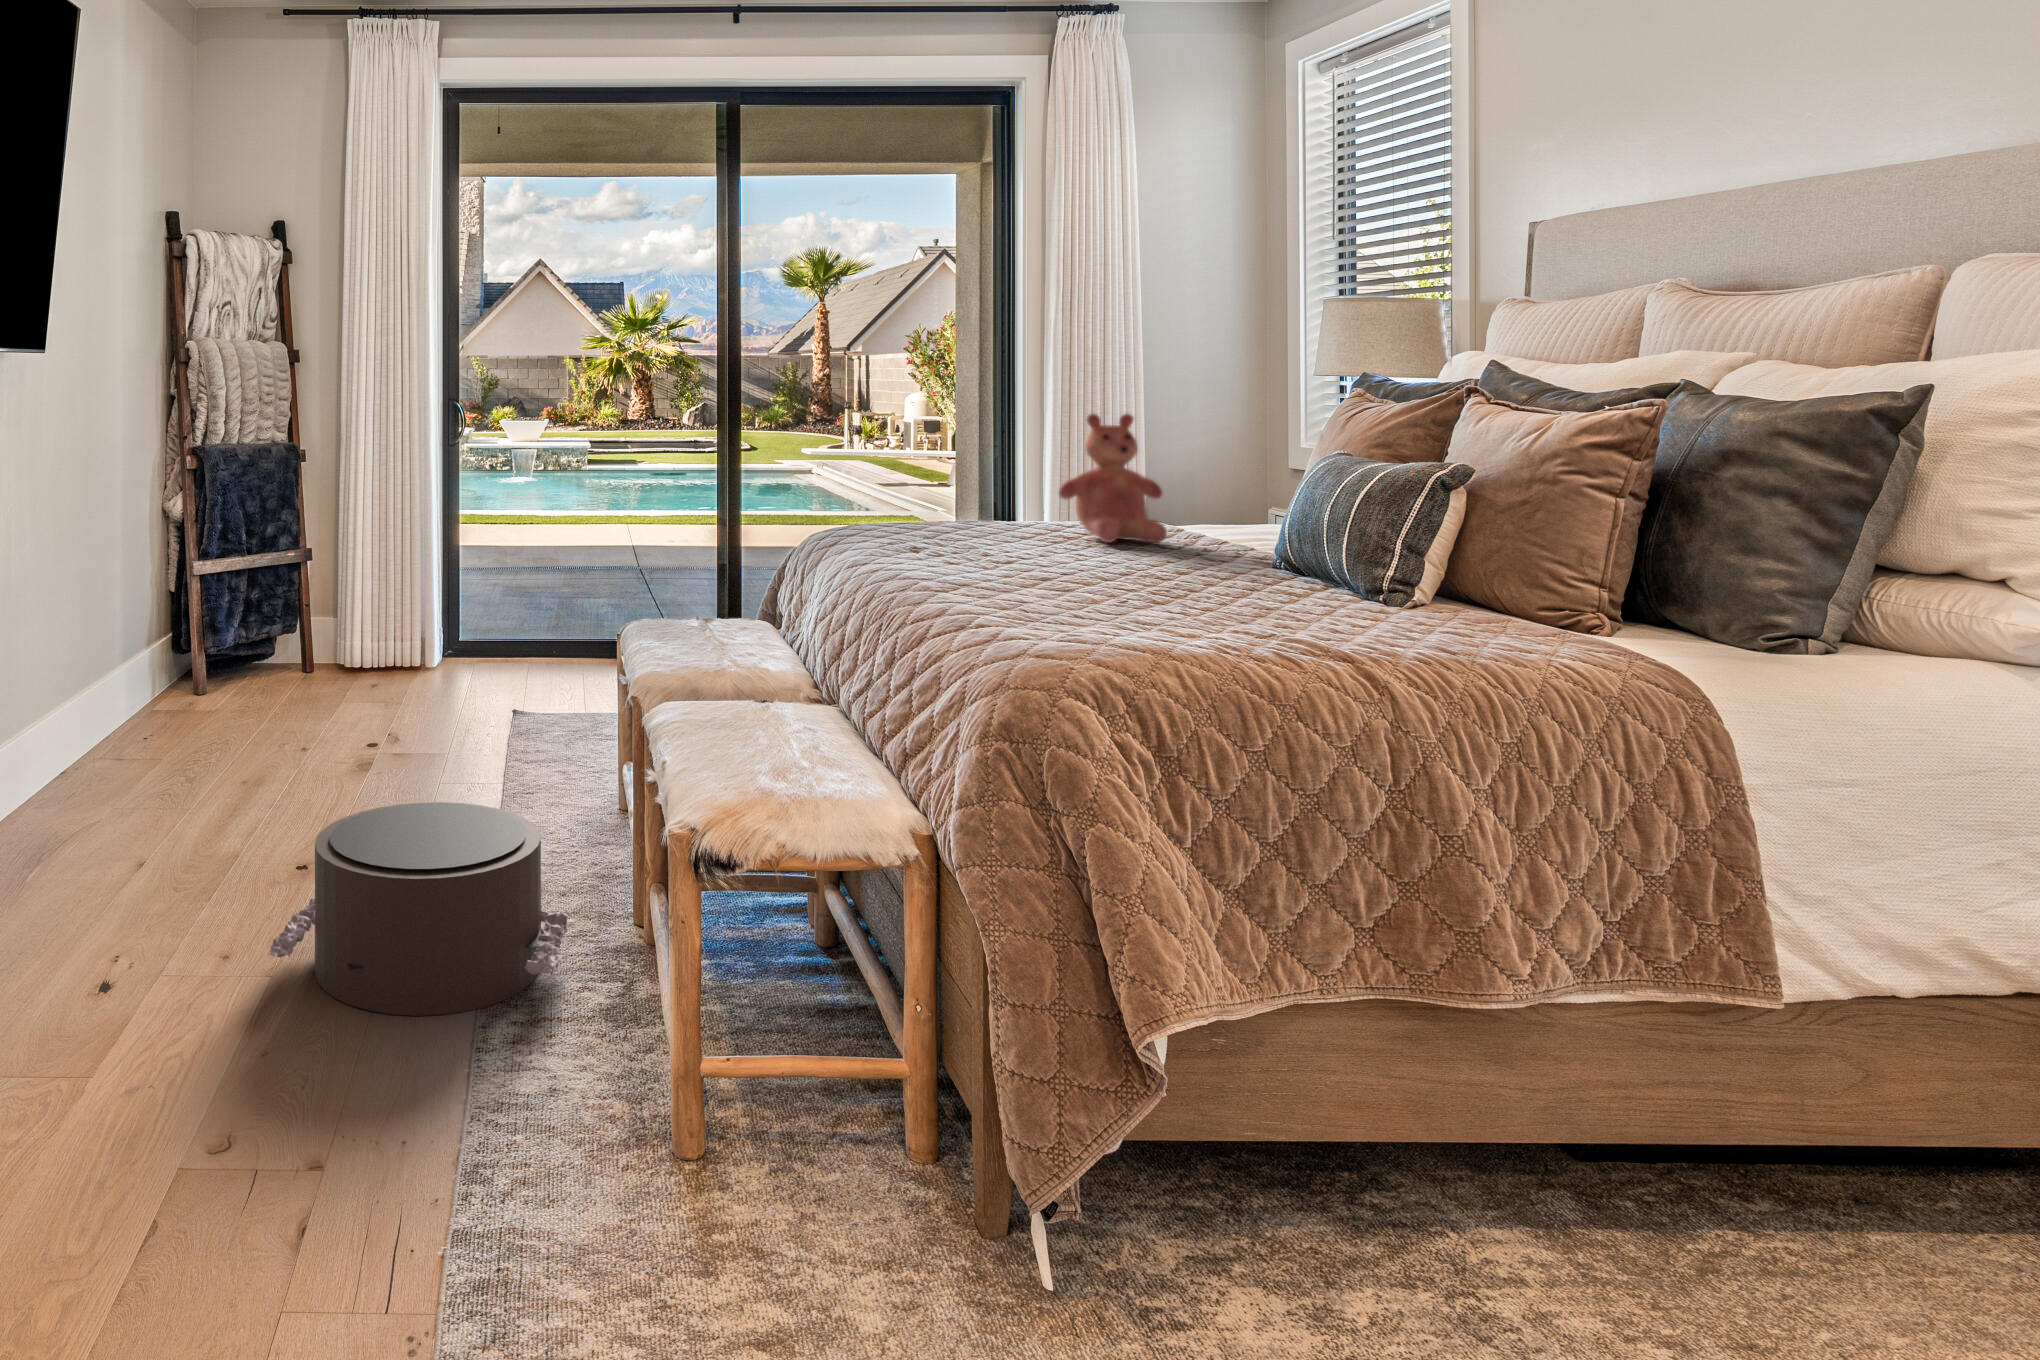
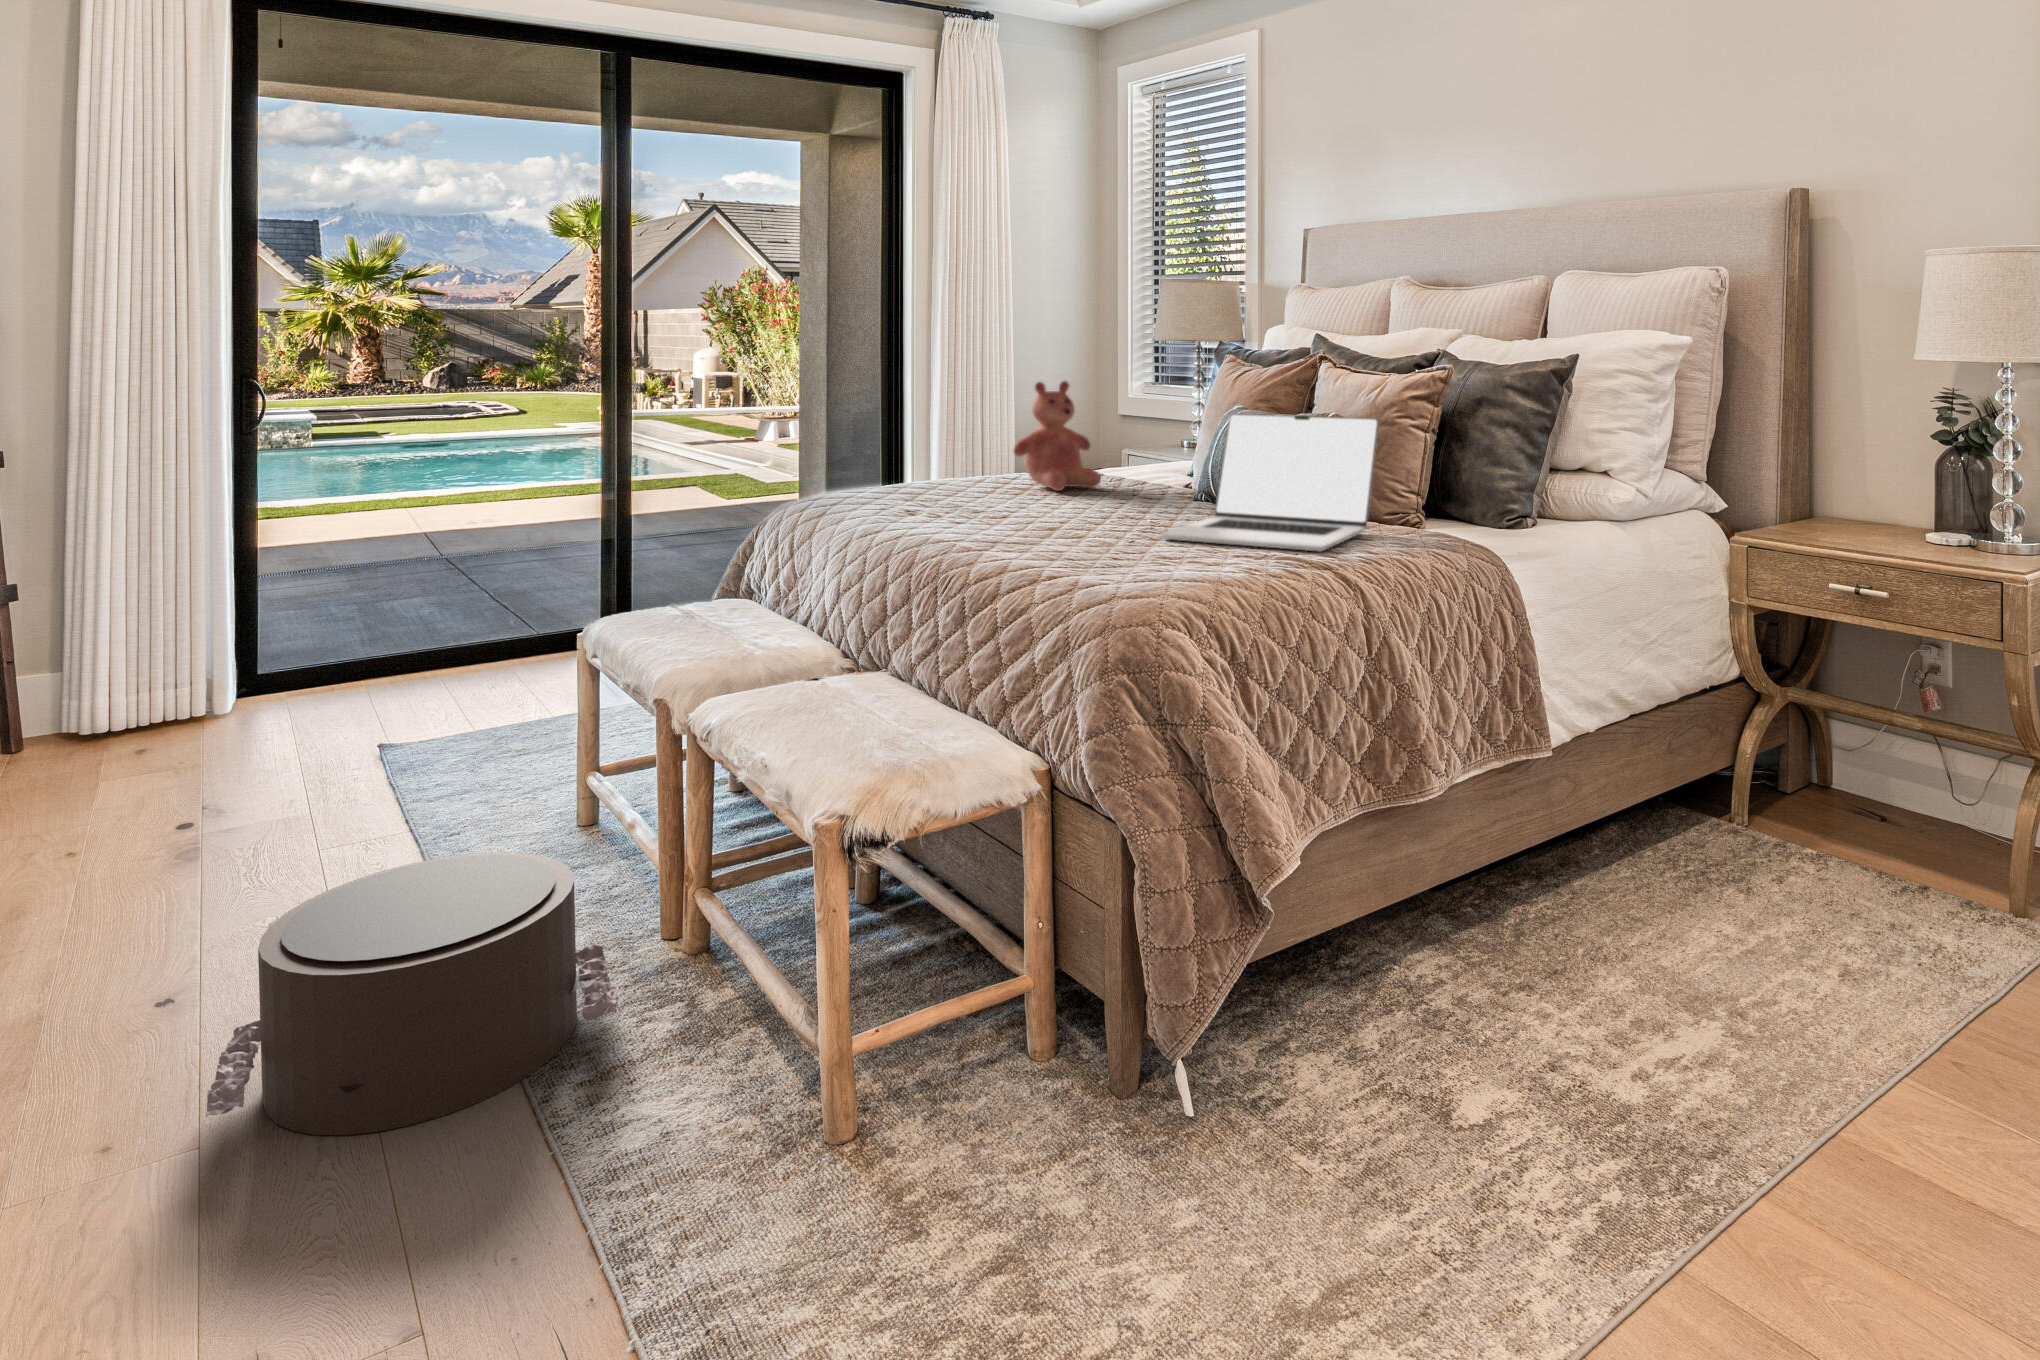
laptop: none [1161,454,1507,638] -> present [1161,413,1379,552]

